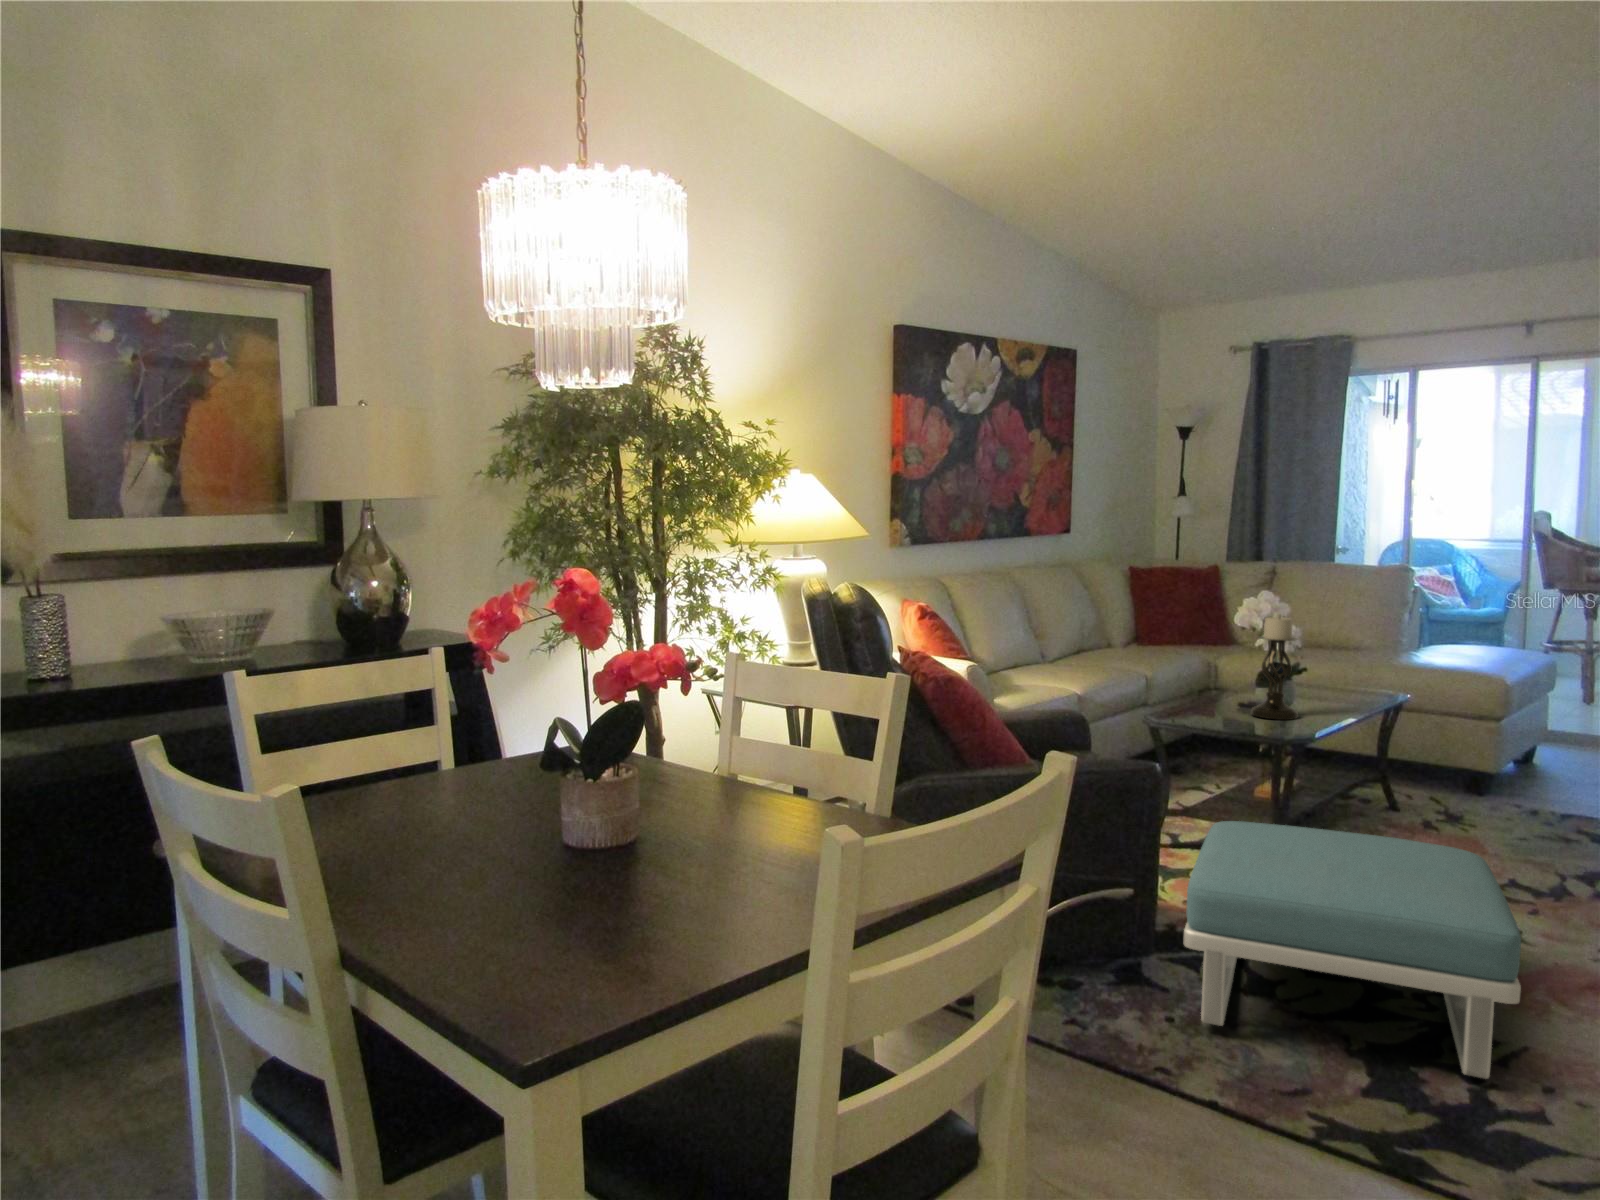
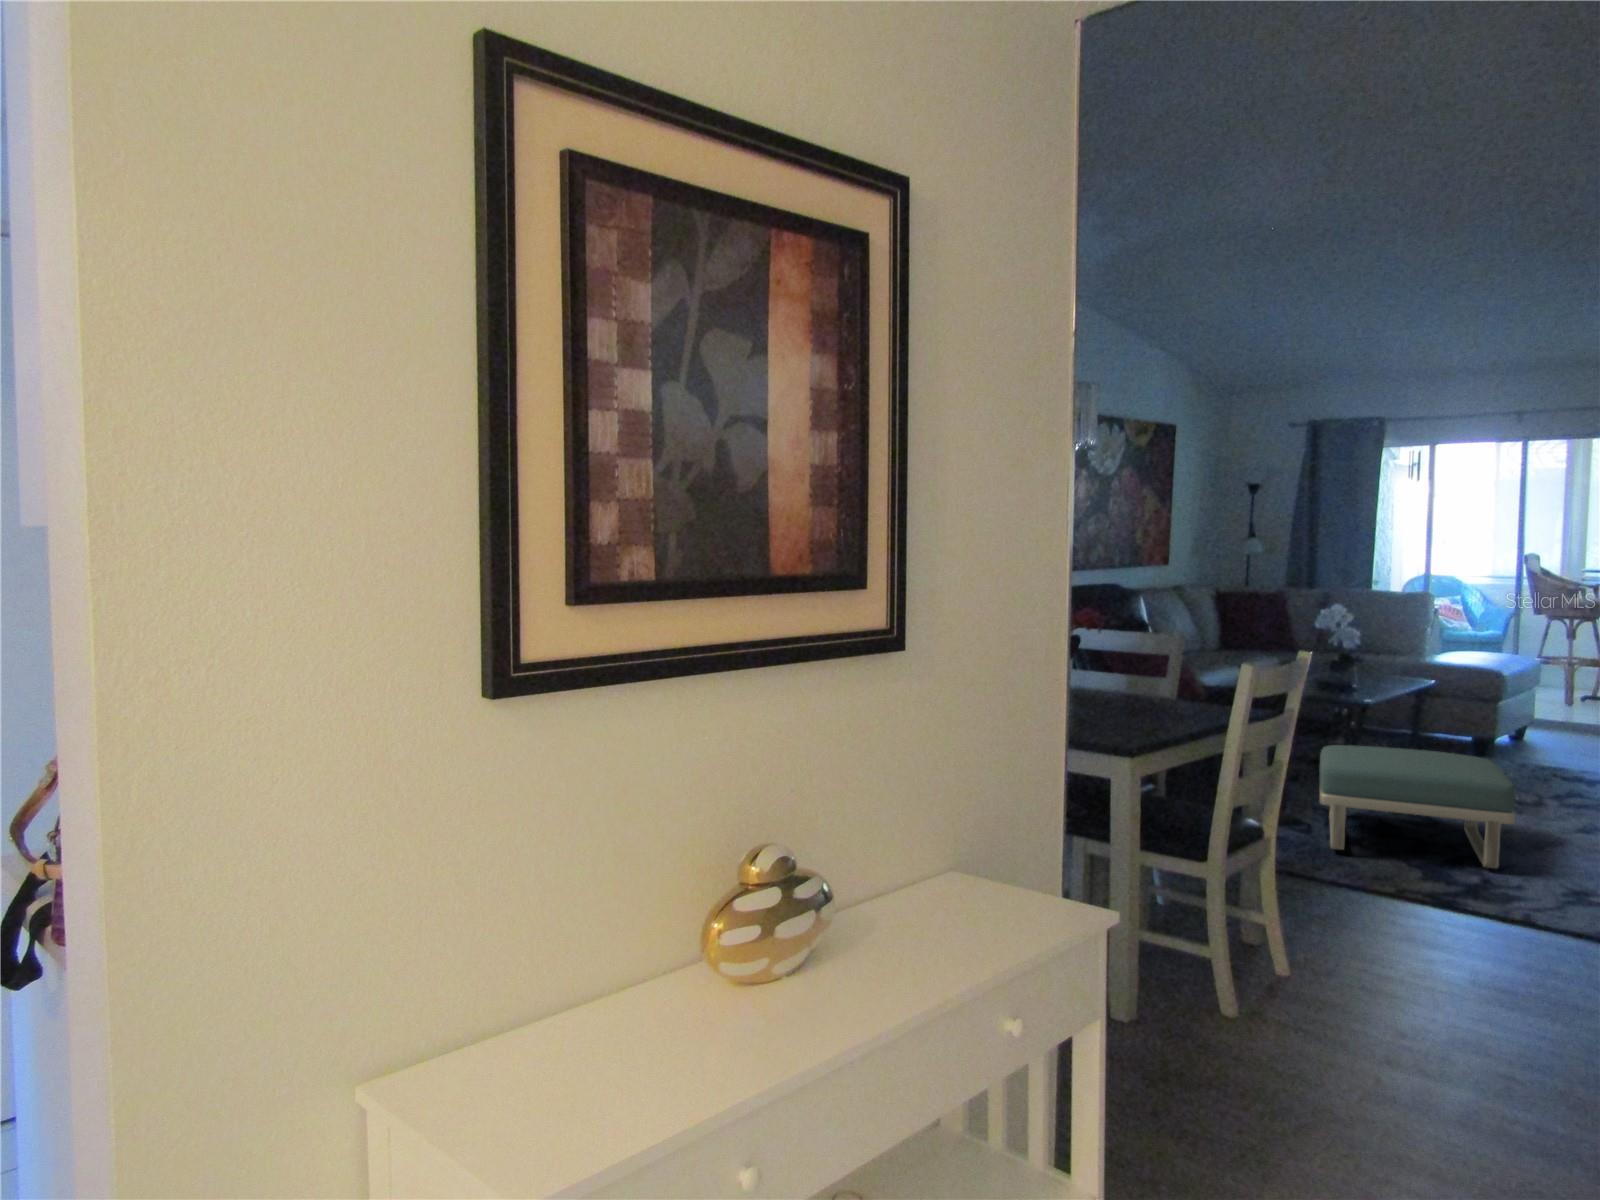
candle holder: present [1251,614,1298,720] -> none [1331,621,1365,693]

